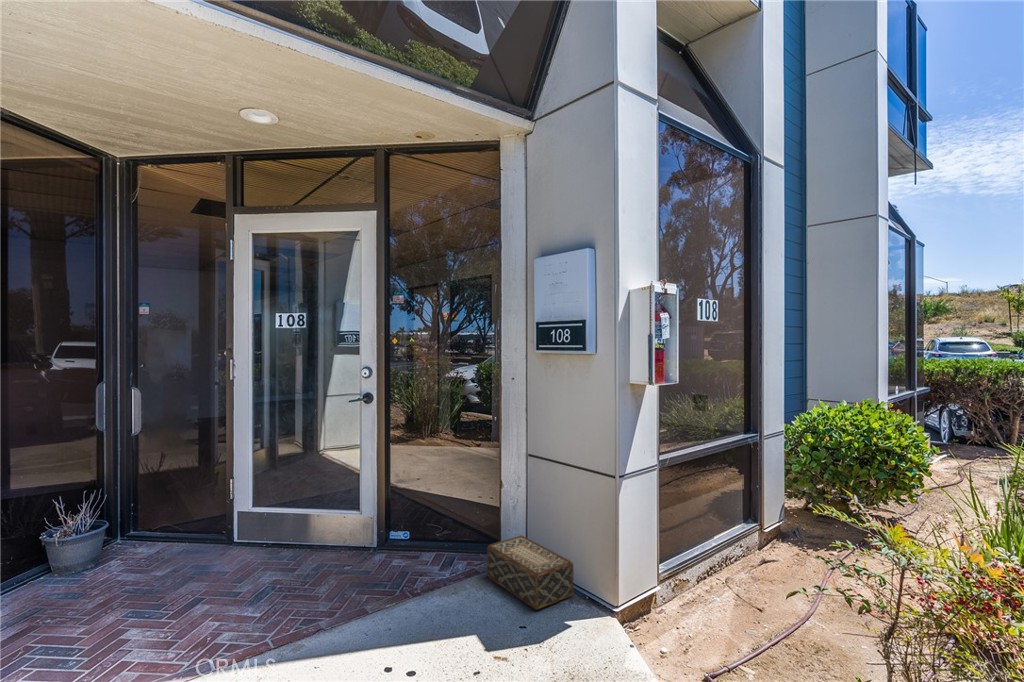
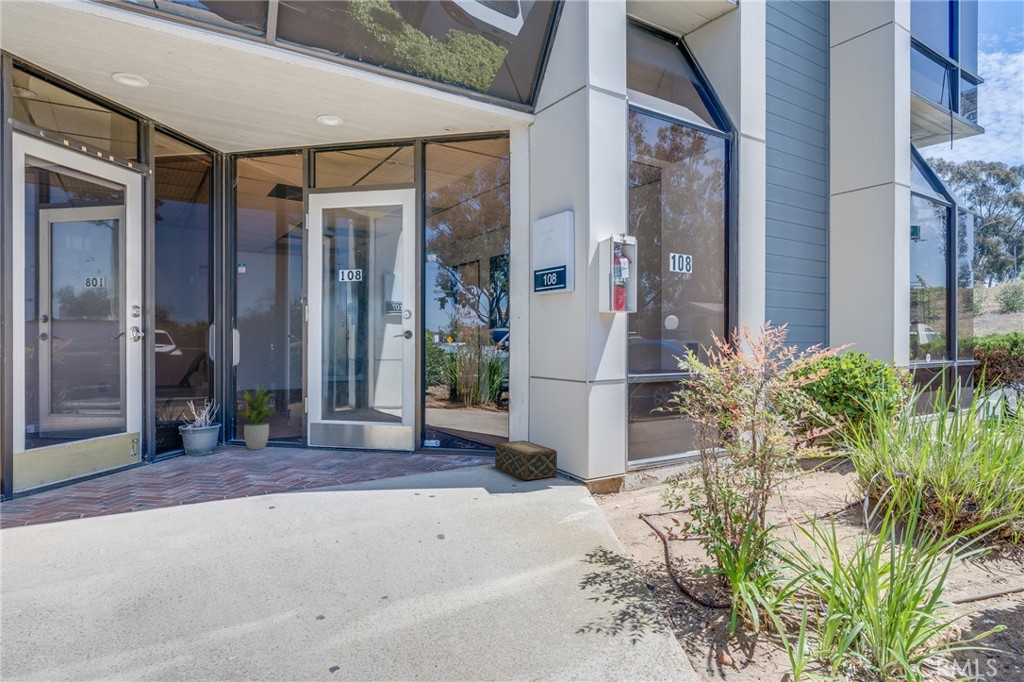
potted plant: none [130,462,197,551] -> present [238,385,275,450]

